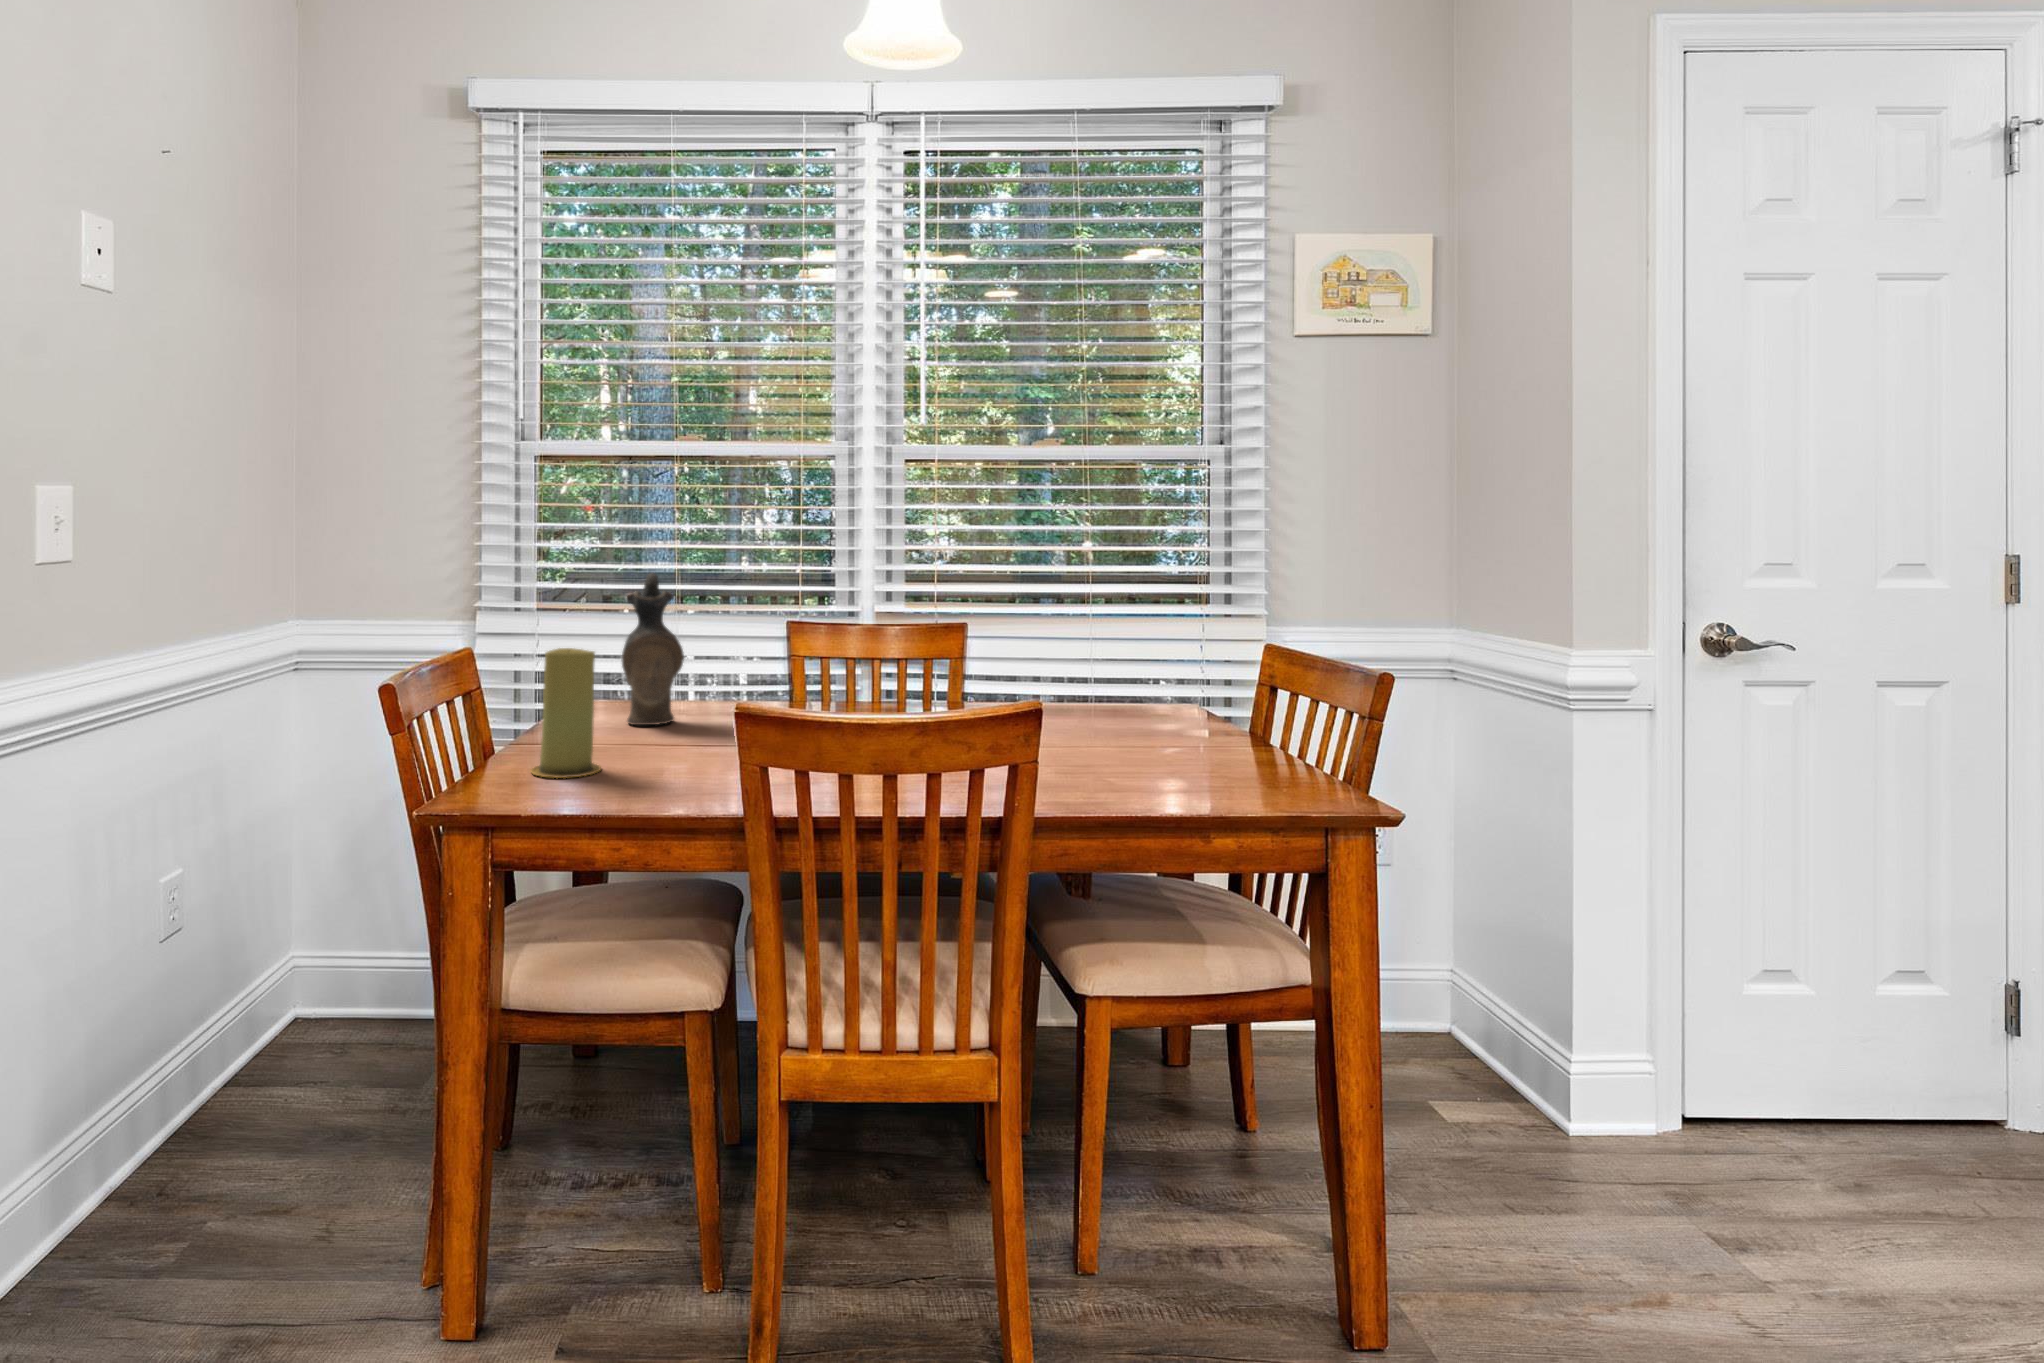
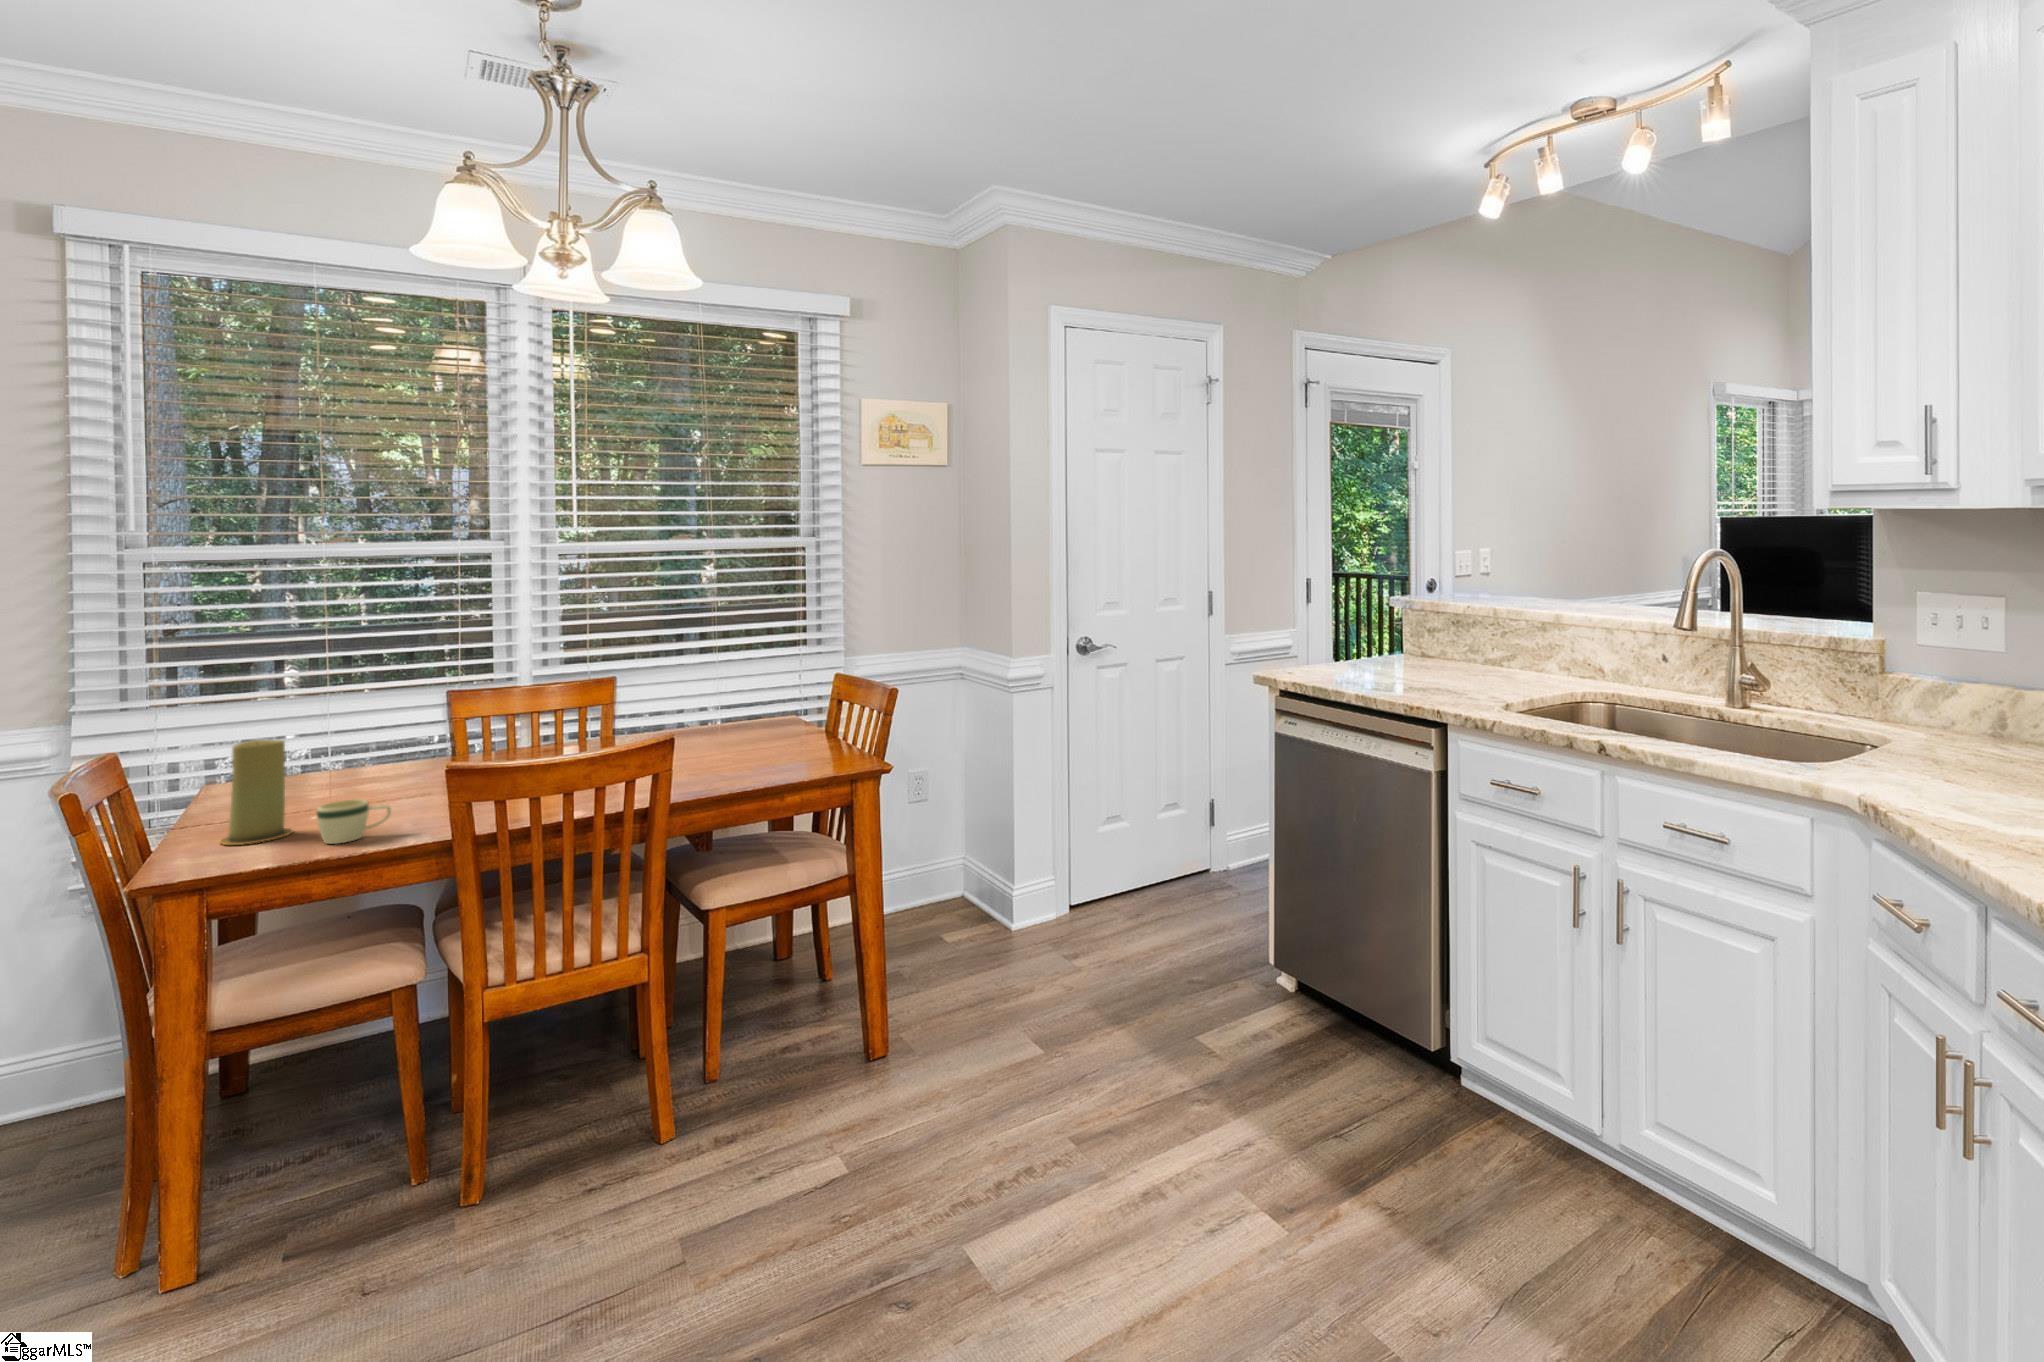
ceramic pitcher: present [622,573,684,725] -> none [286,665,353,793]
mug: none [612,738,691,796] -> present [317,799,391,844]

